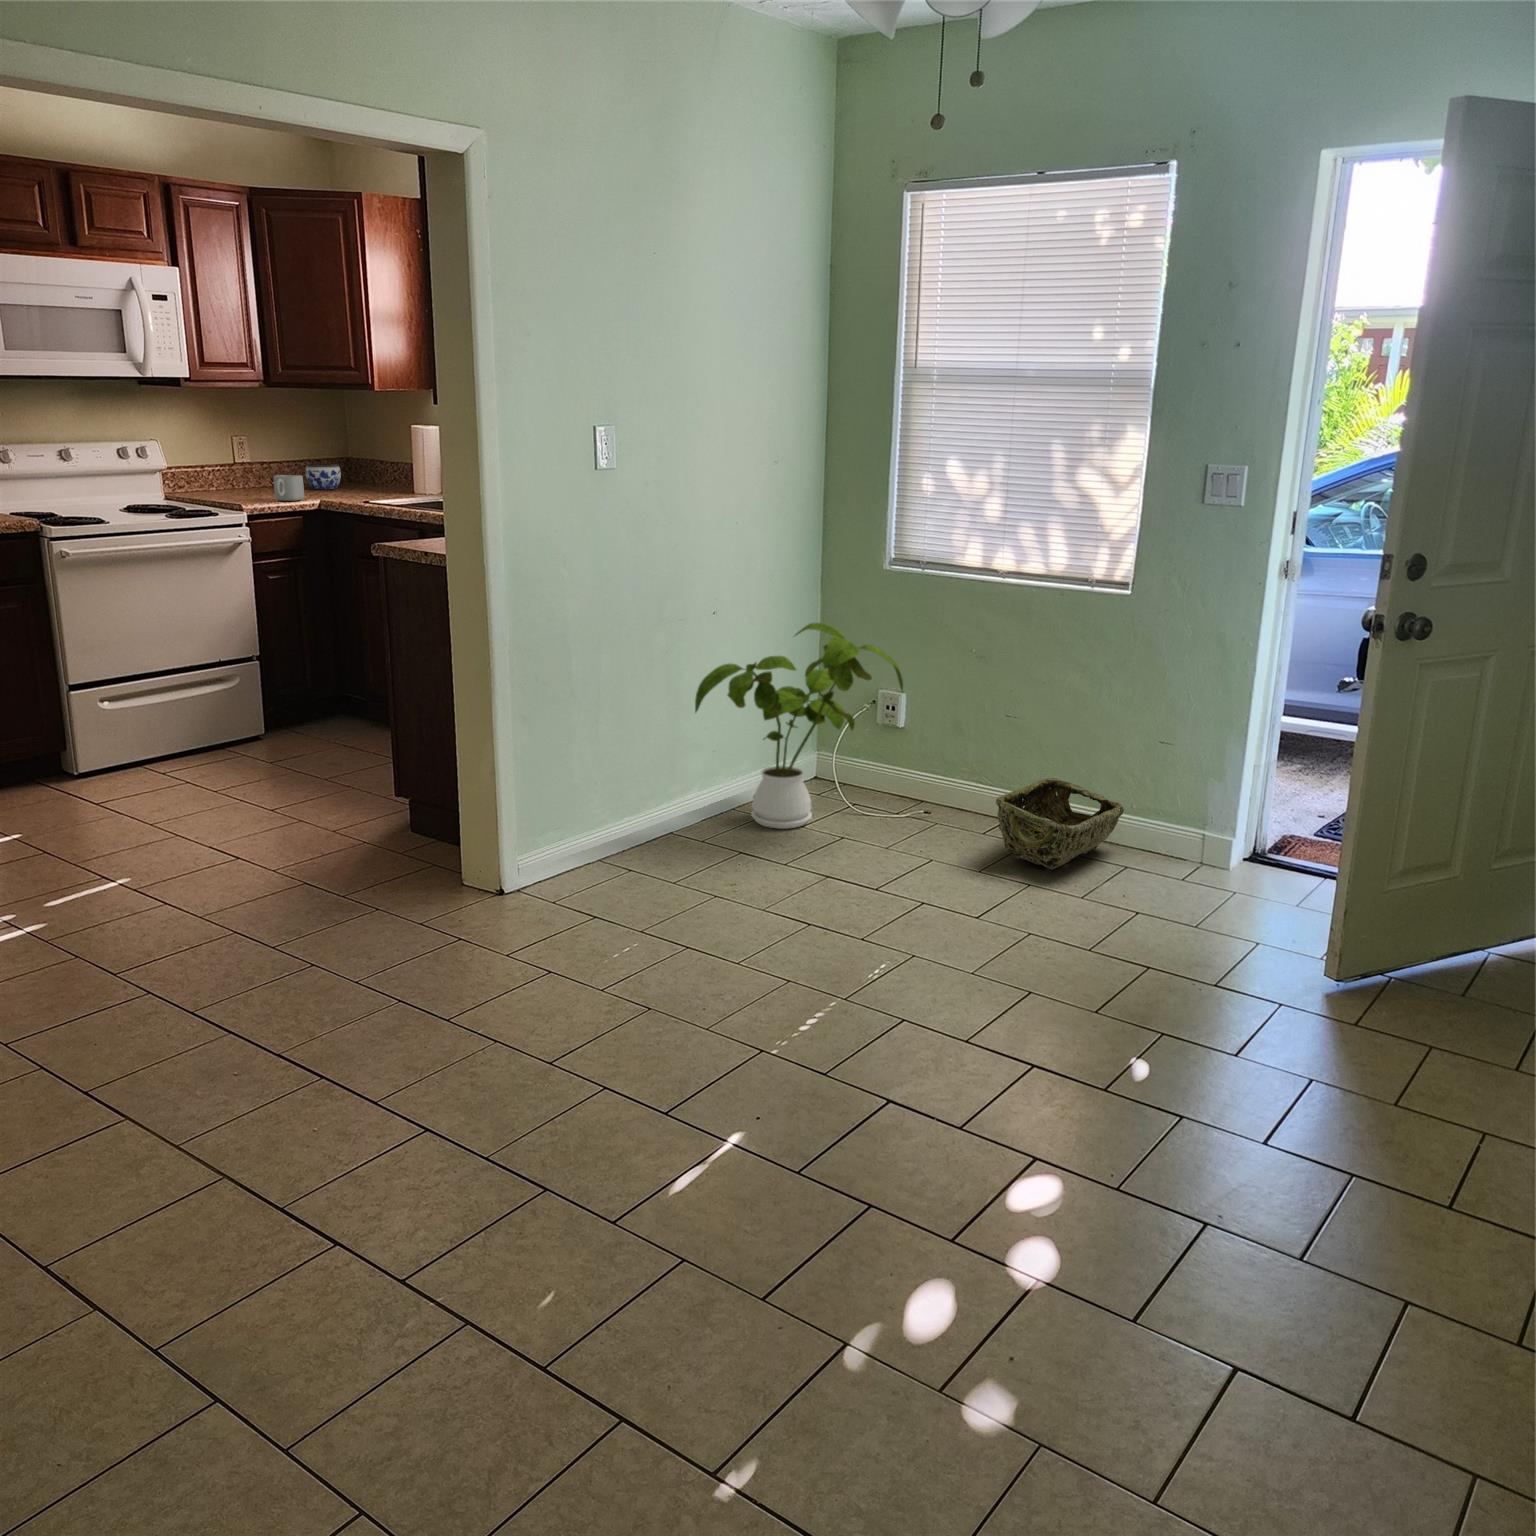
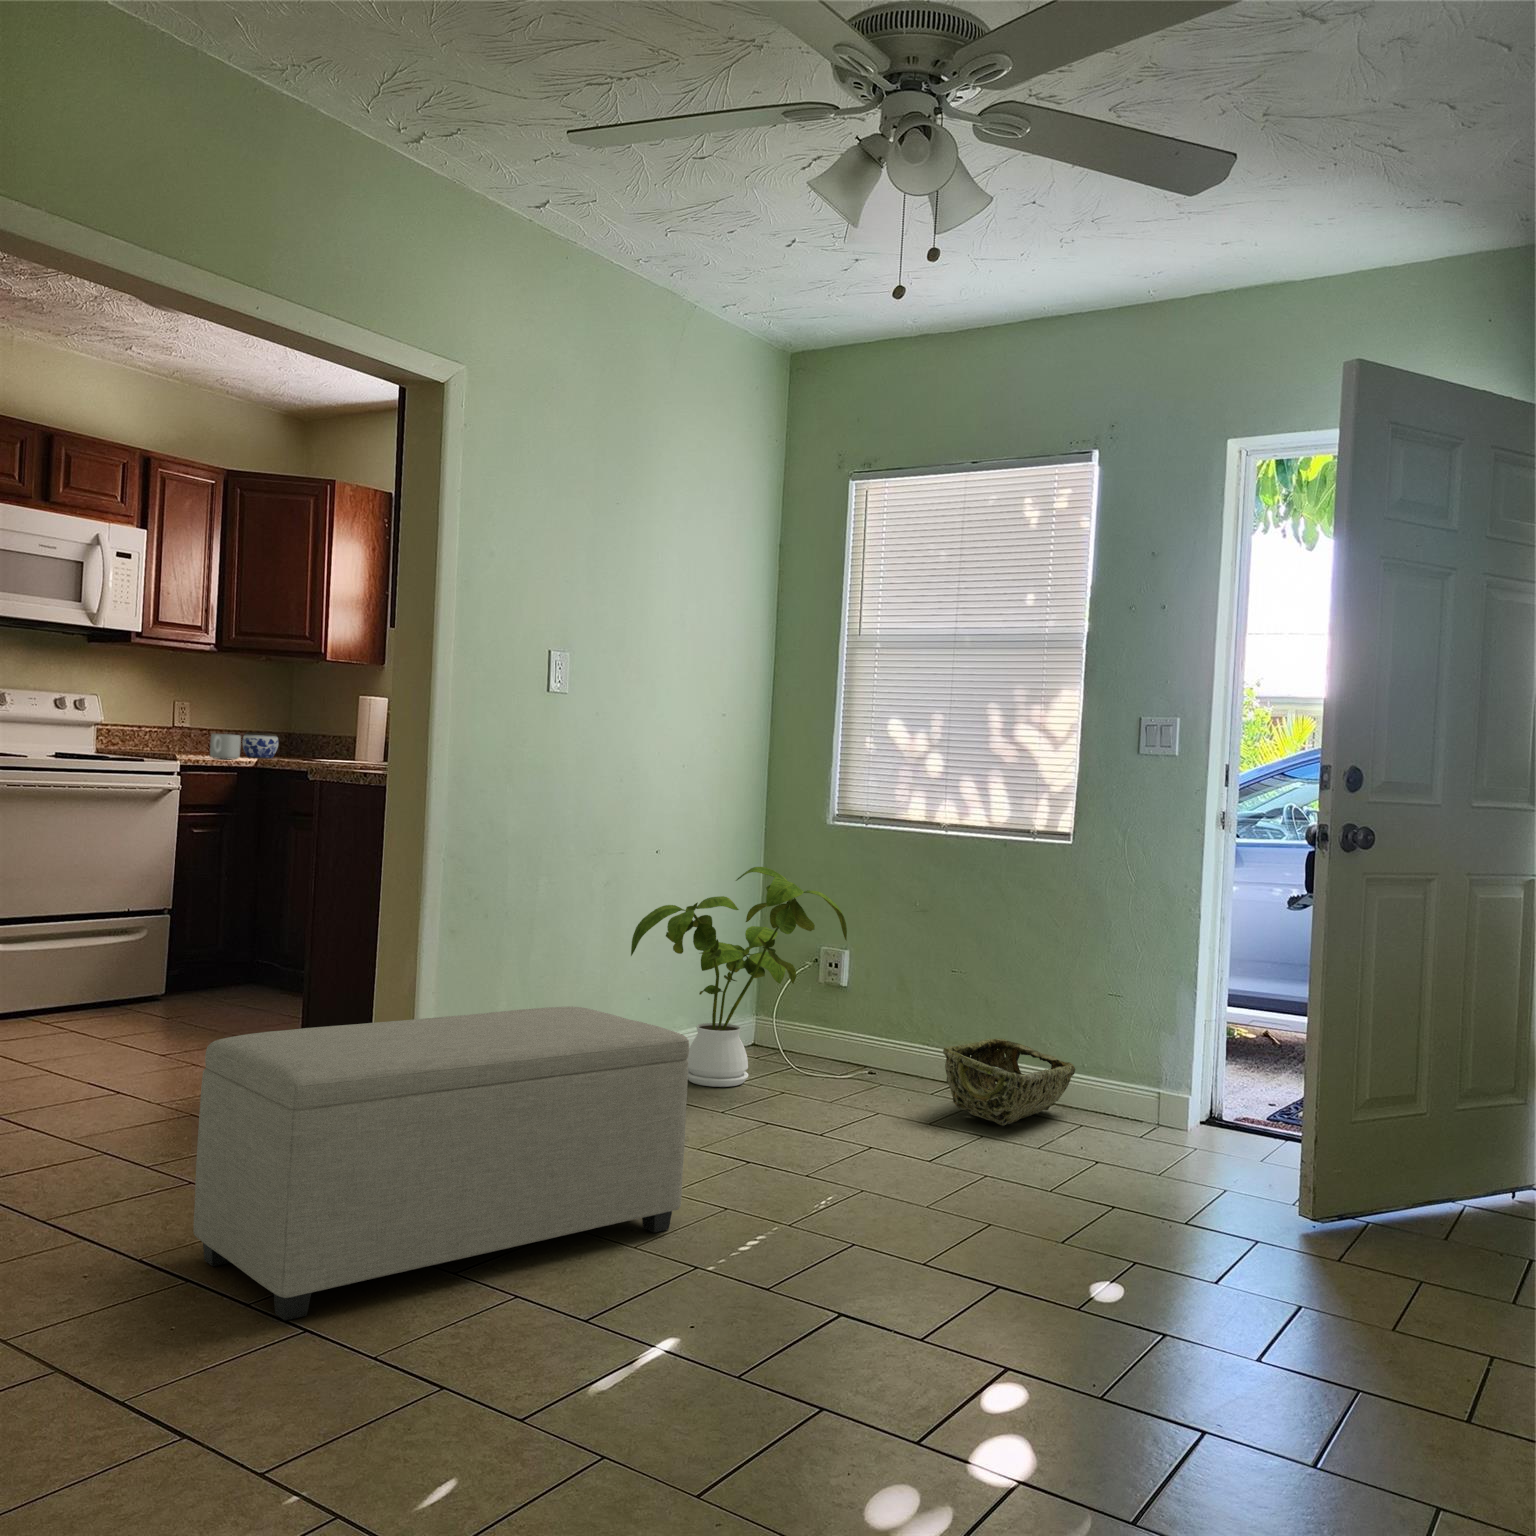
ottoman: none [301,810,748,1139] -> present [194,1007,689,1321]

